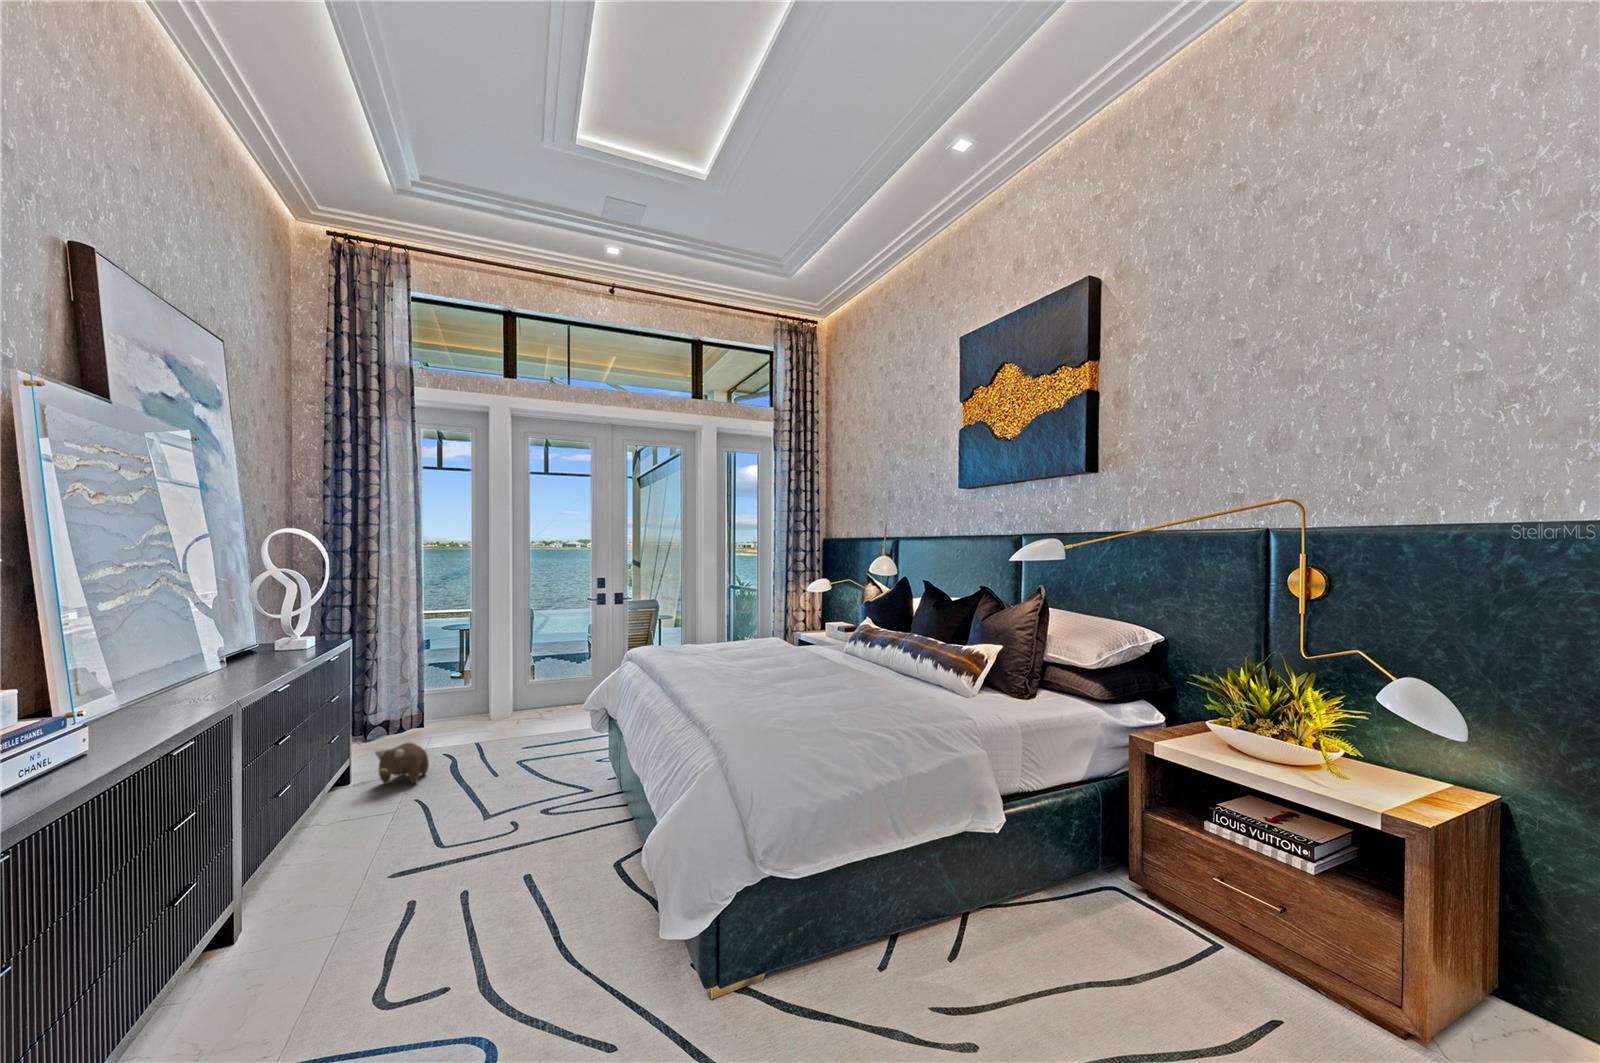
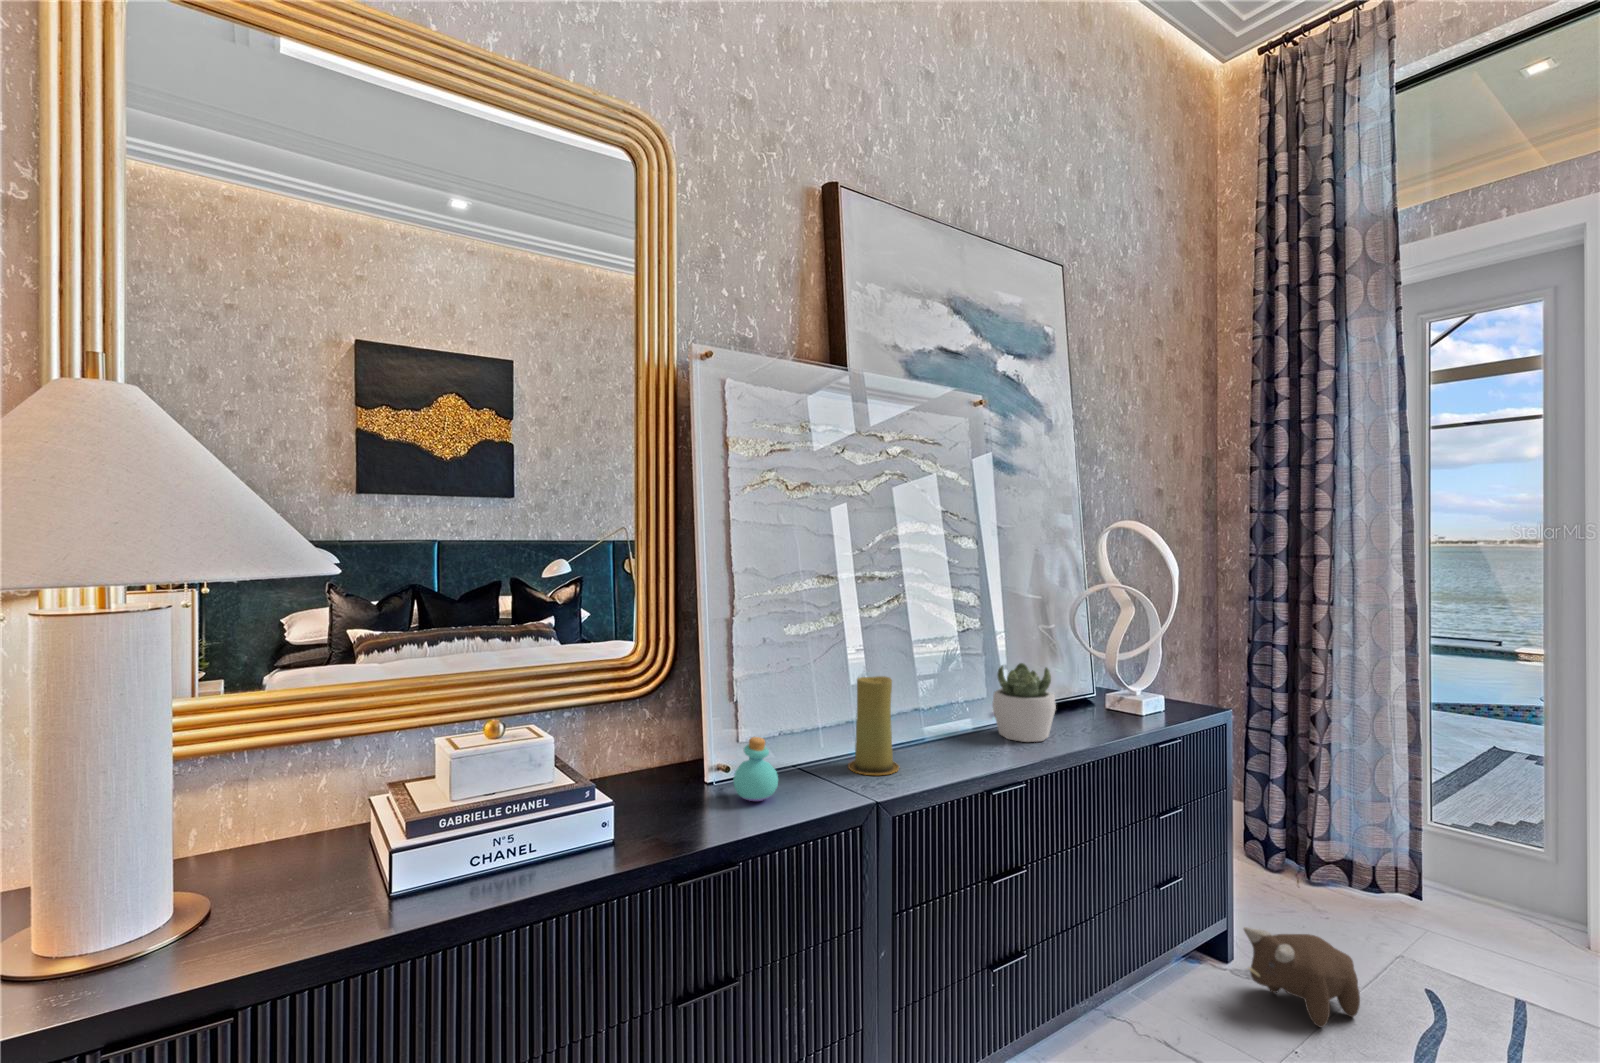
succulent plant: none [235,620,285,670] -> present [992,663,1056,742]
candle: none [172,631,221,699] -> present [848,676,899,775]
perfume bottle: none [132,675,178,720] -> present [733,737,778,801]

